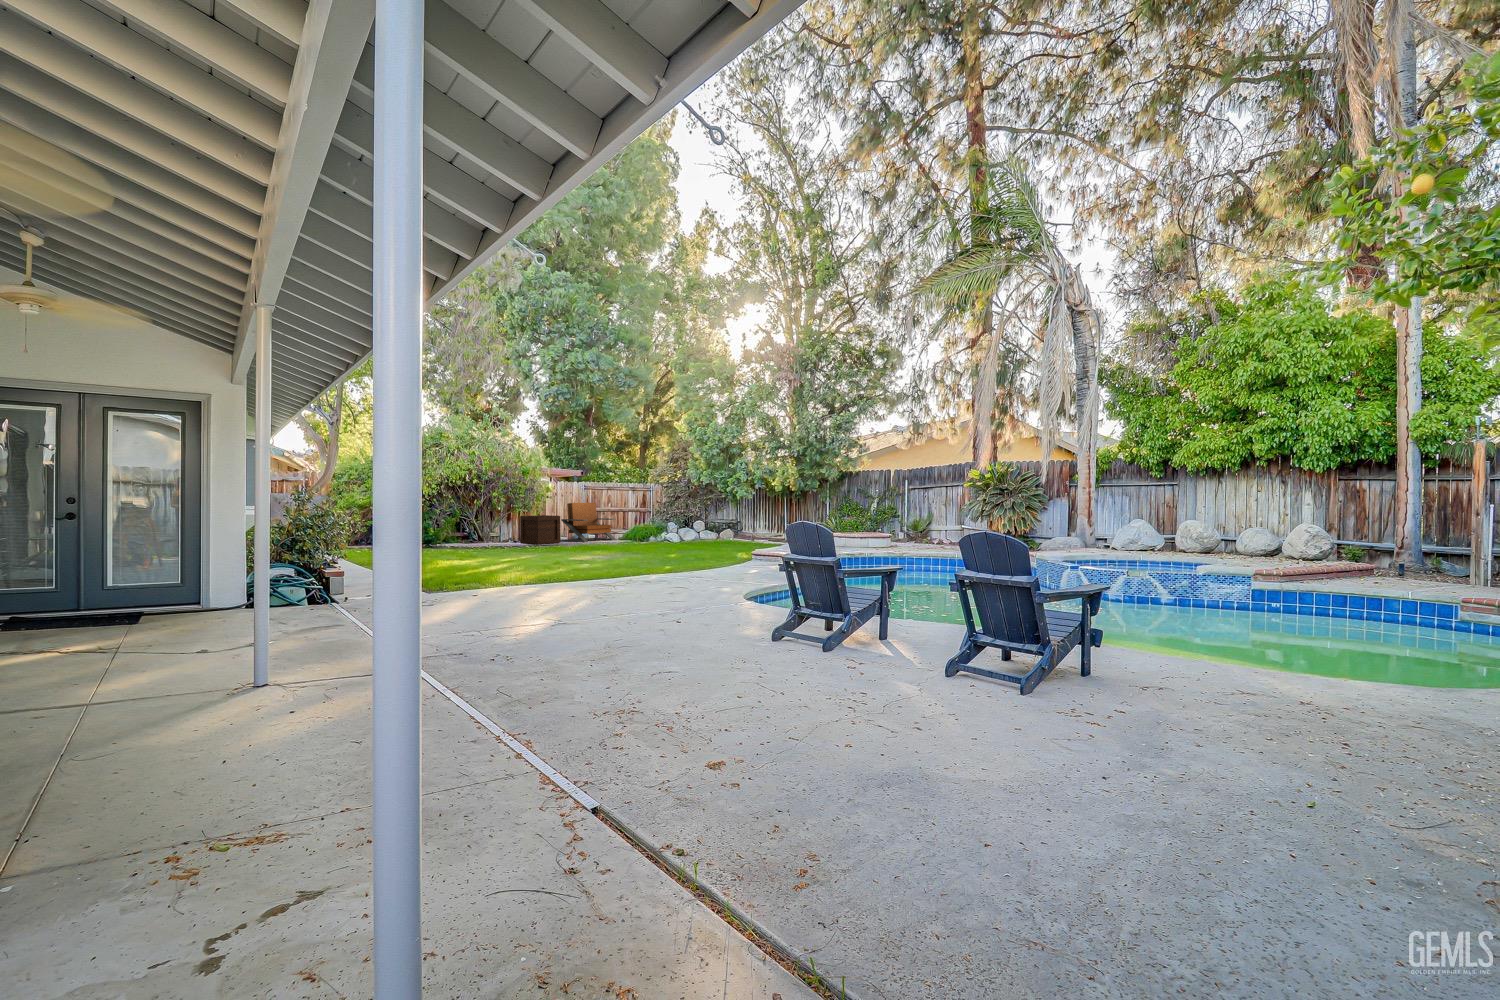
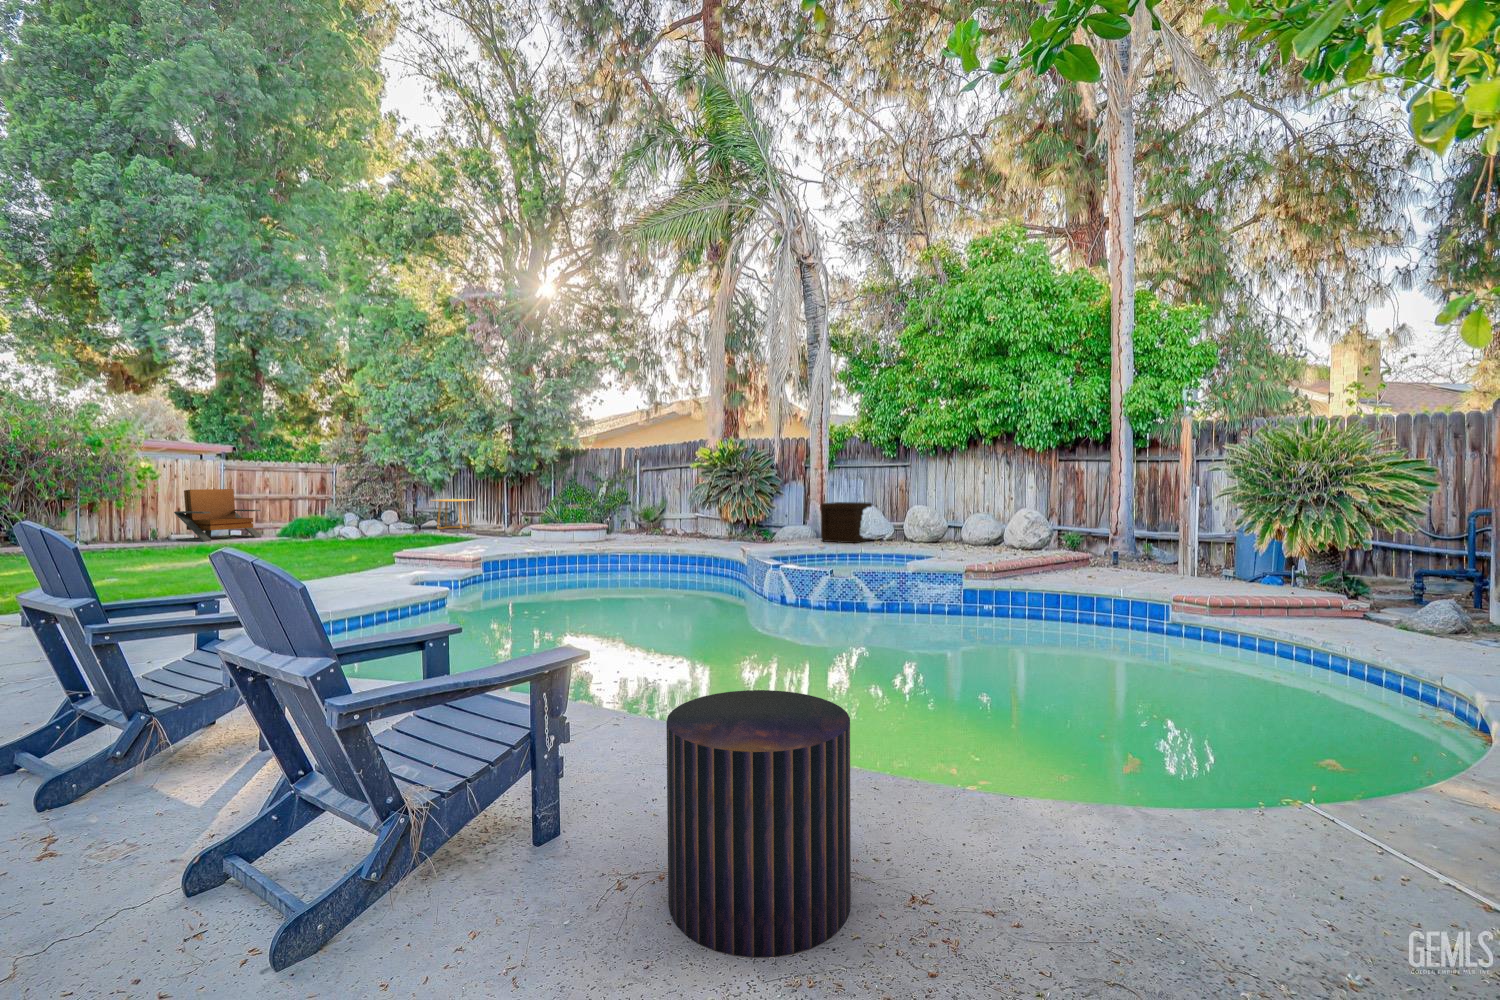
round table: none [727,512,763,536] -> present [434,499,474,529]
wooden crate: present [520,515,561,545] -> present [821,502,872,543]
pouf: none [1176,602,1273,700] -> present [667,690,851,957]

